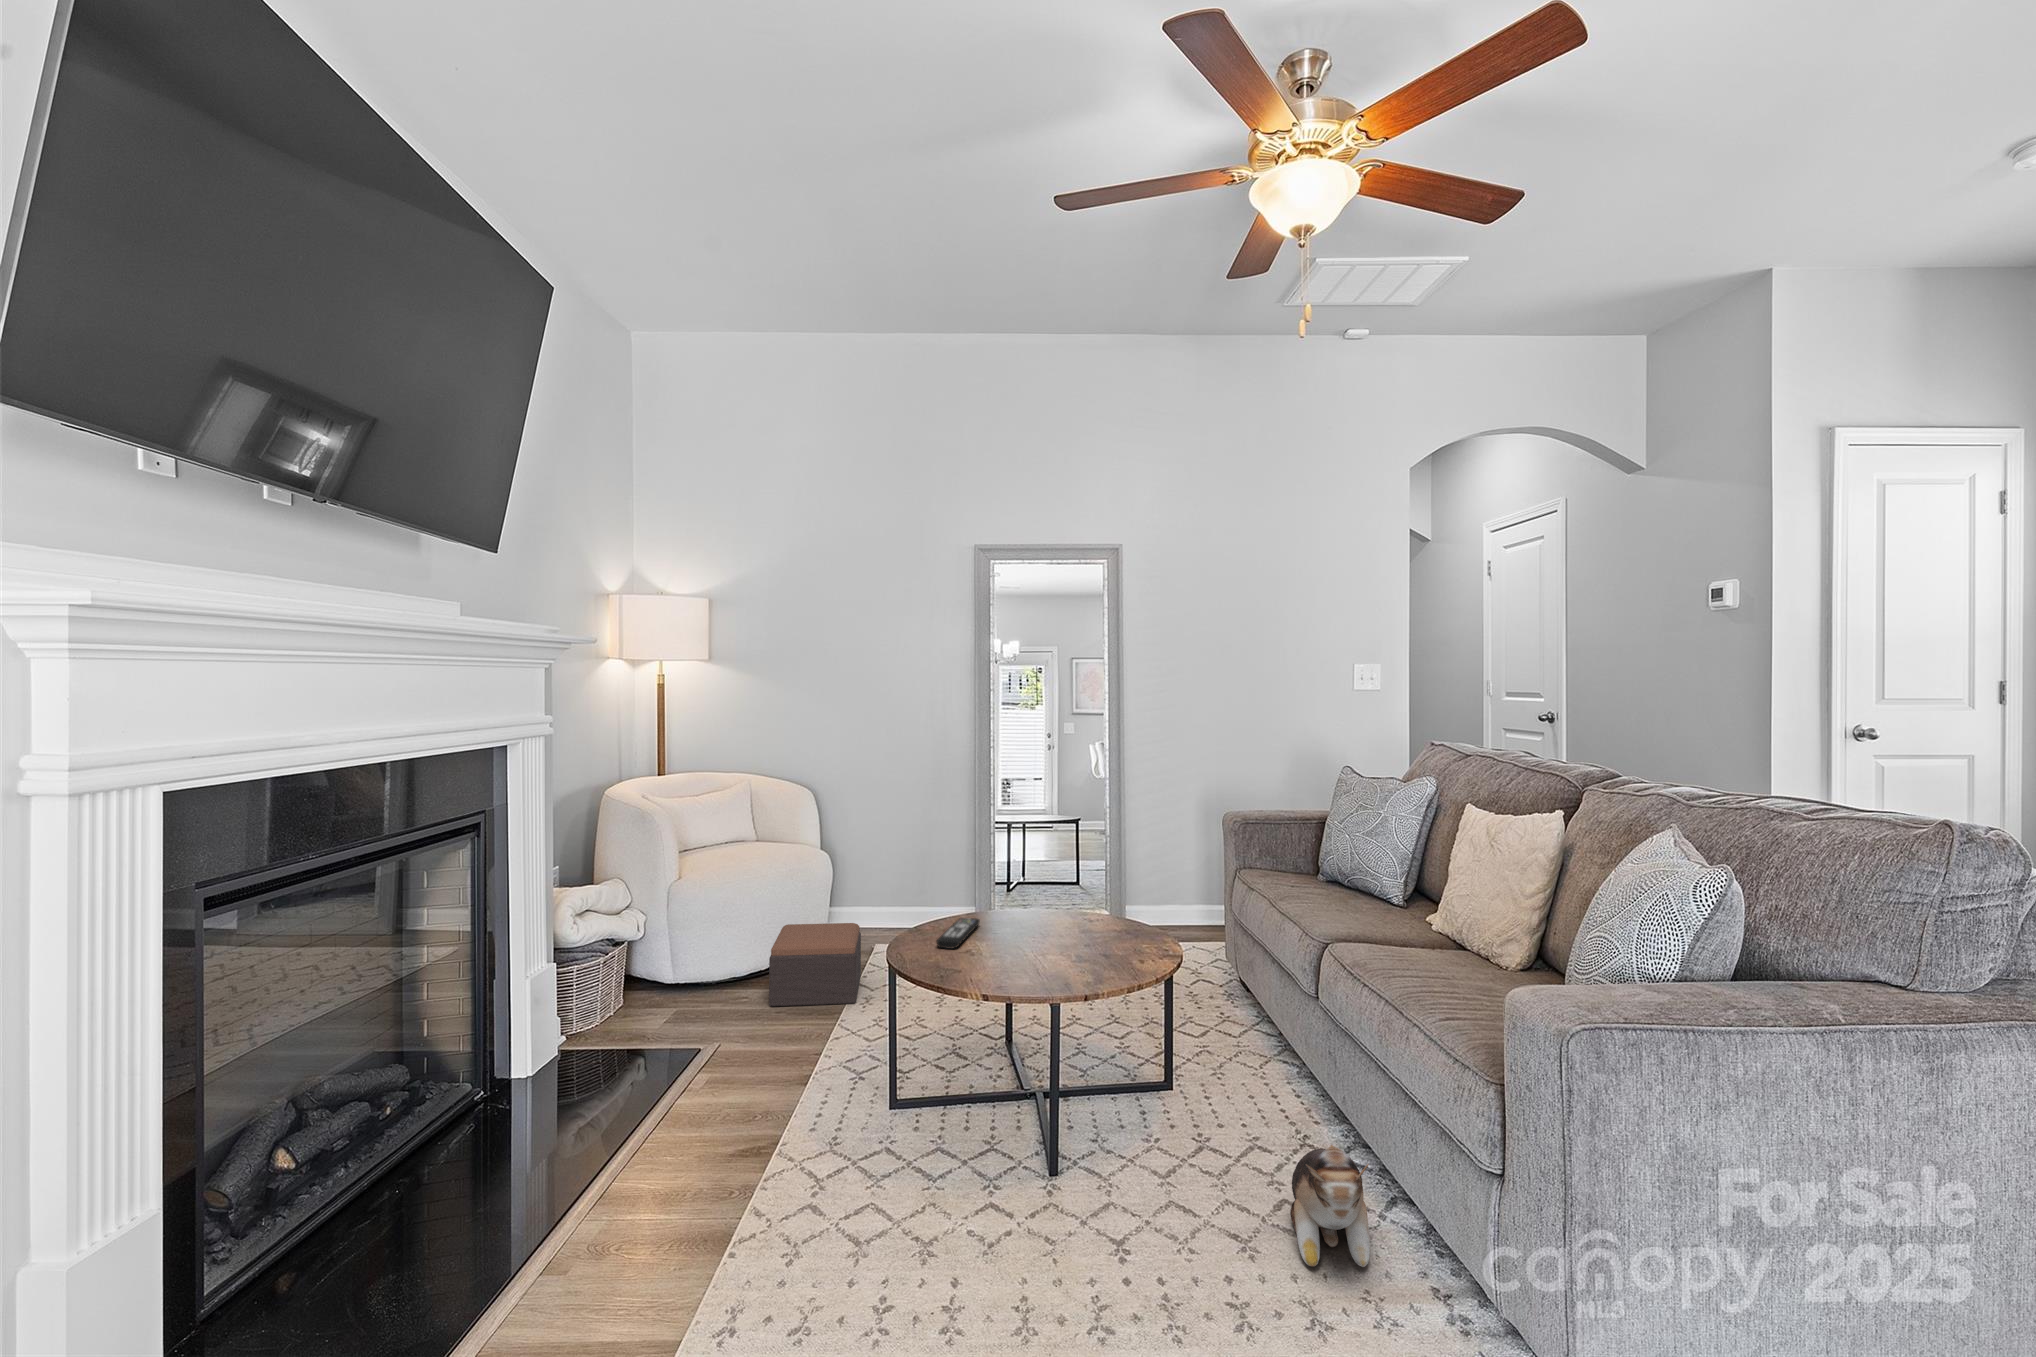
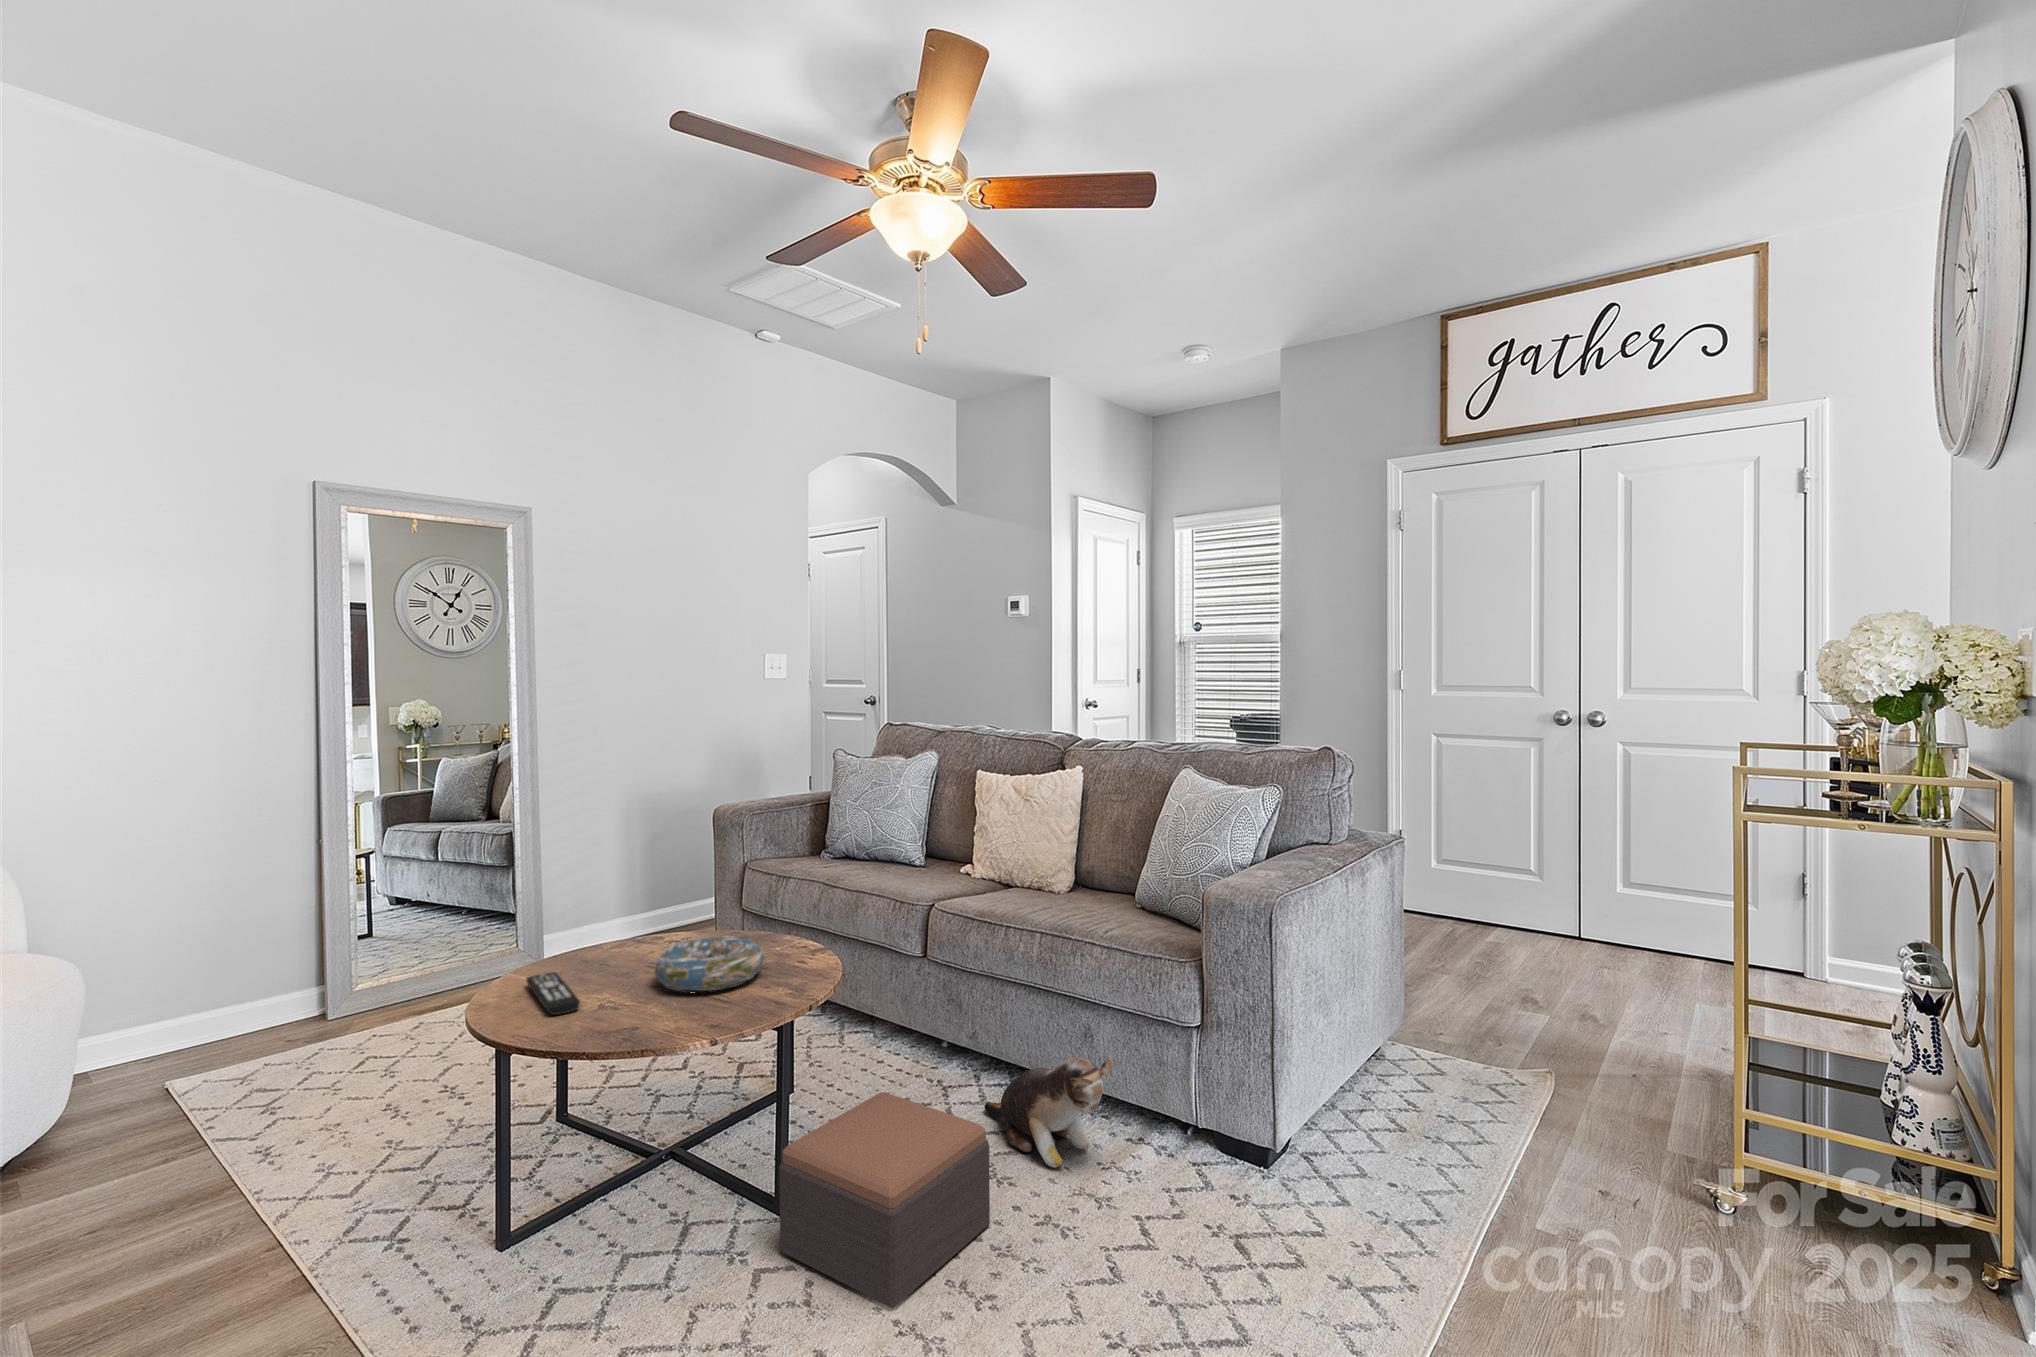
decorative bowl: none [1016,916,1110,964] -> present [655,936,764,991]
footstool: present [769,923,861,1007] -> present [779,1092,990,1308]

